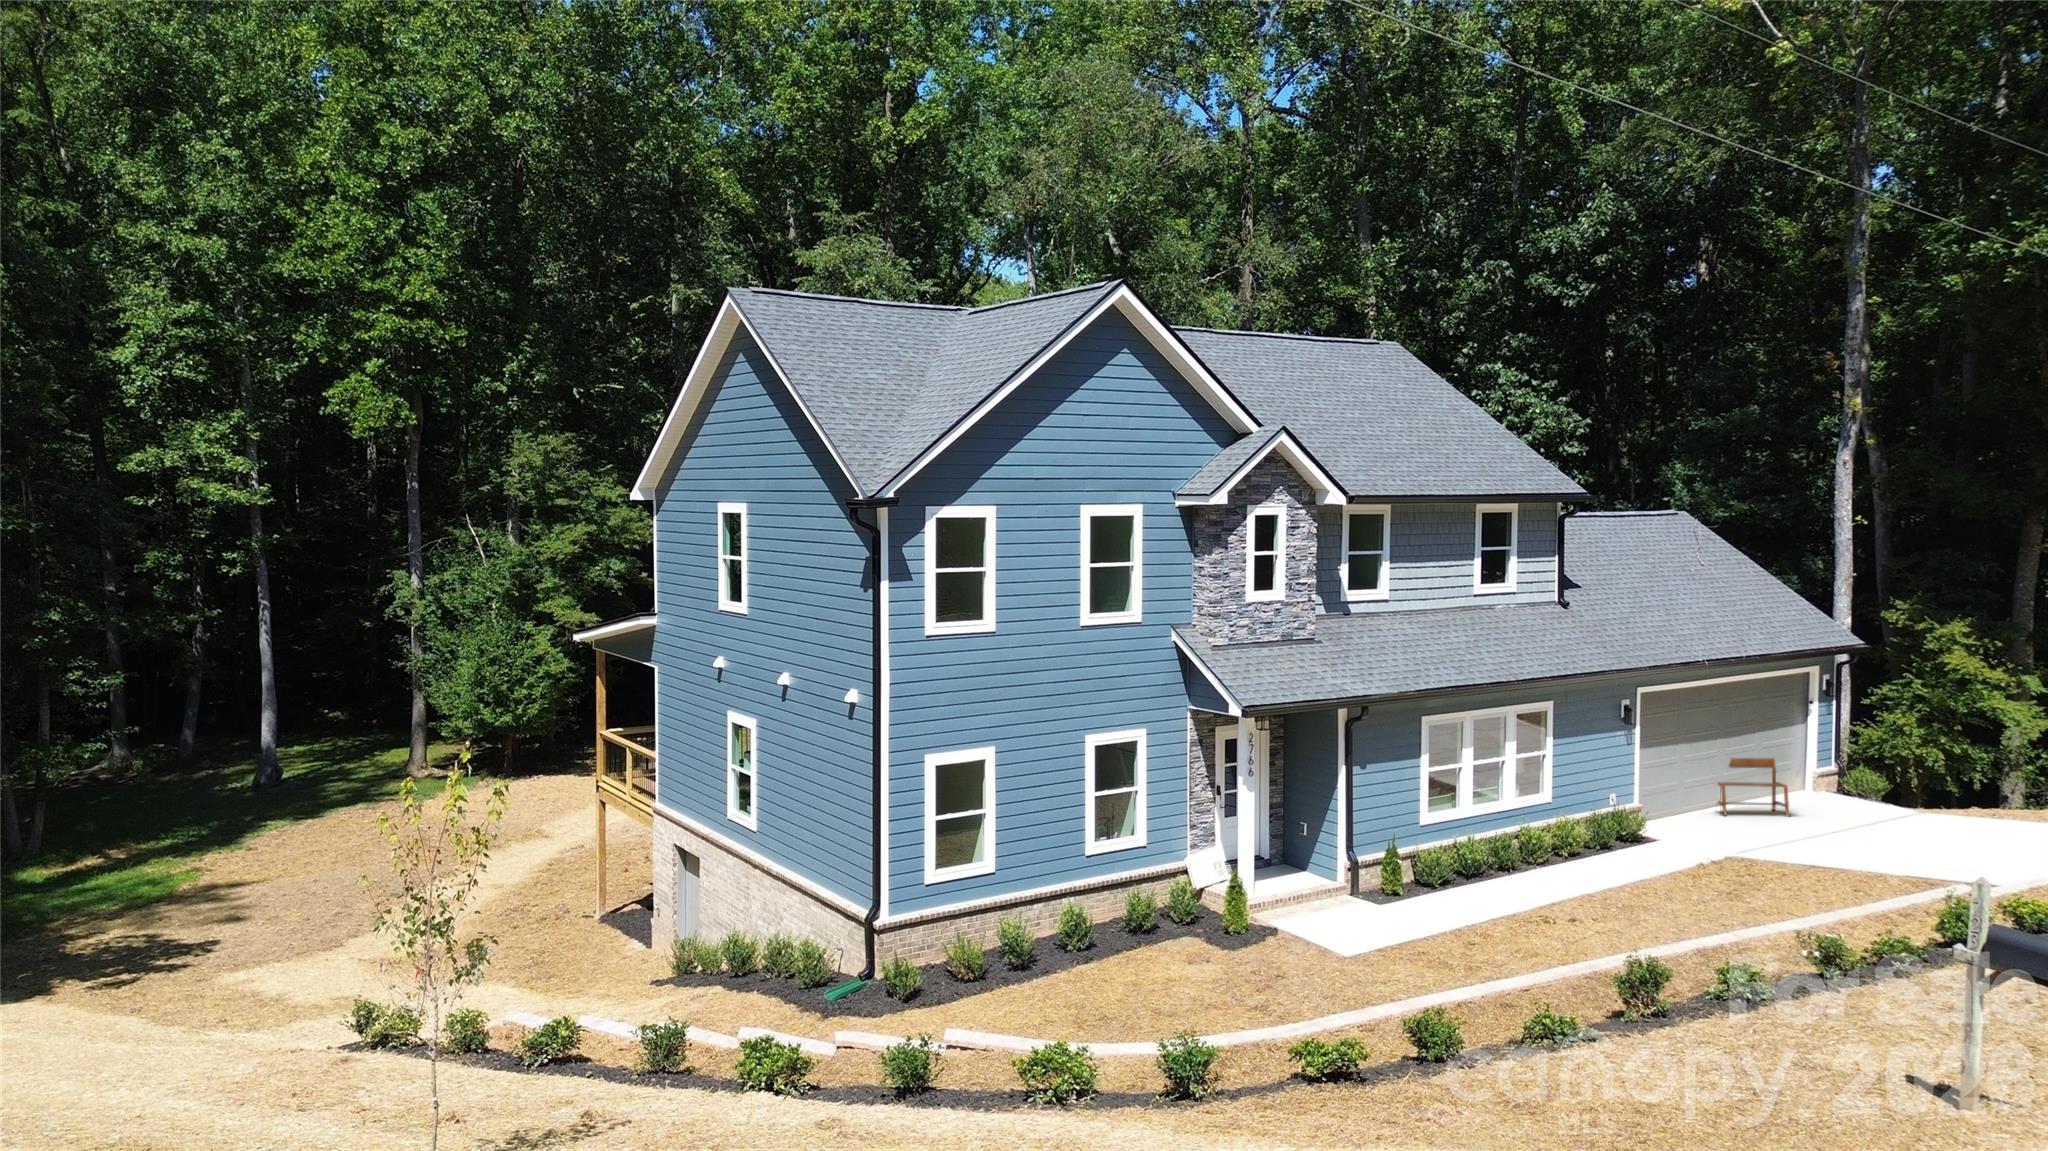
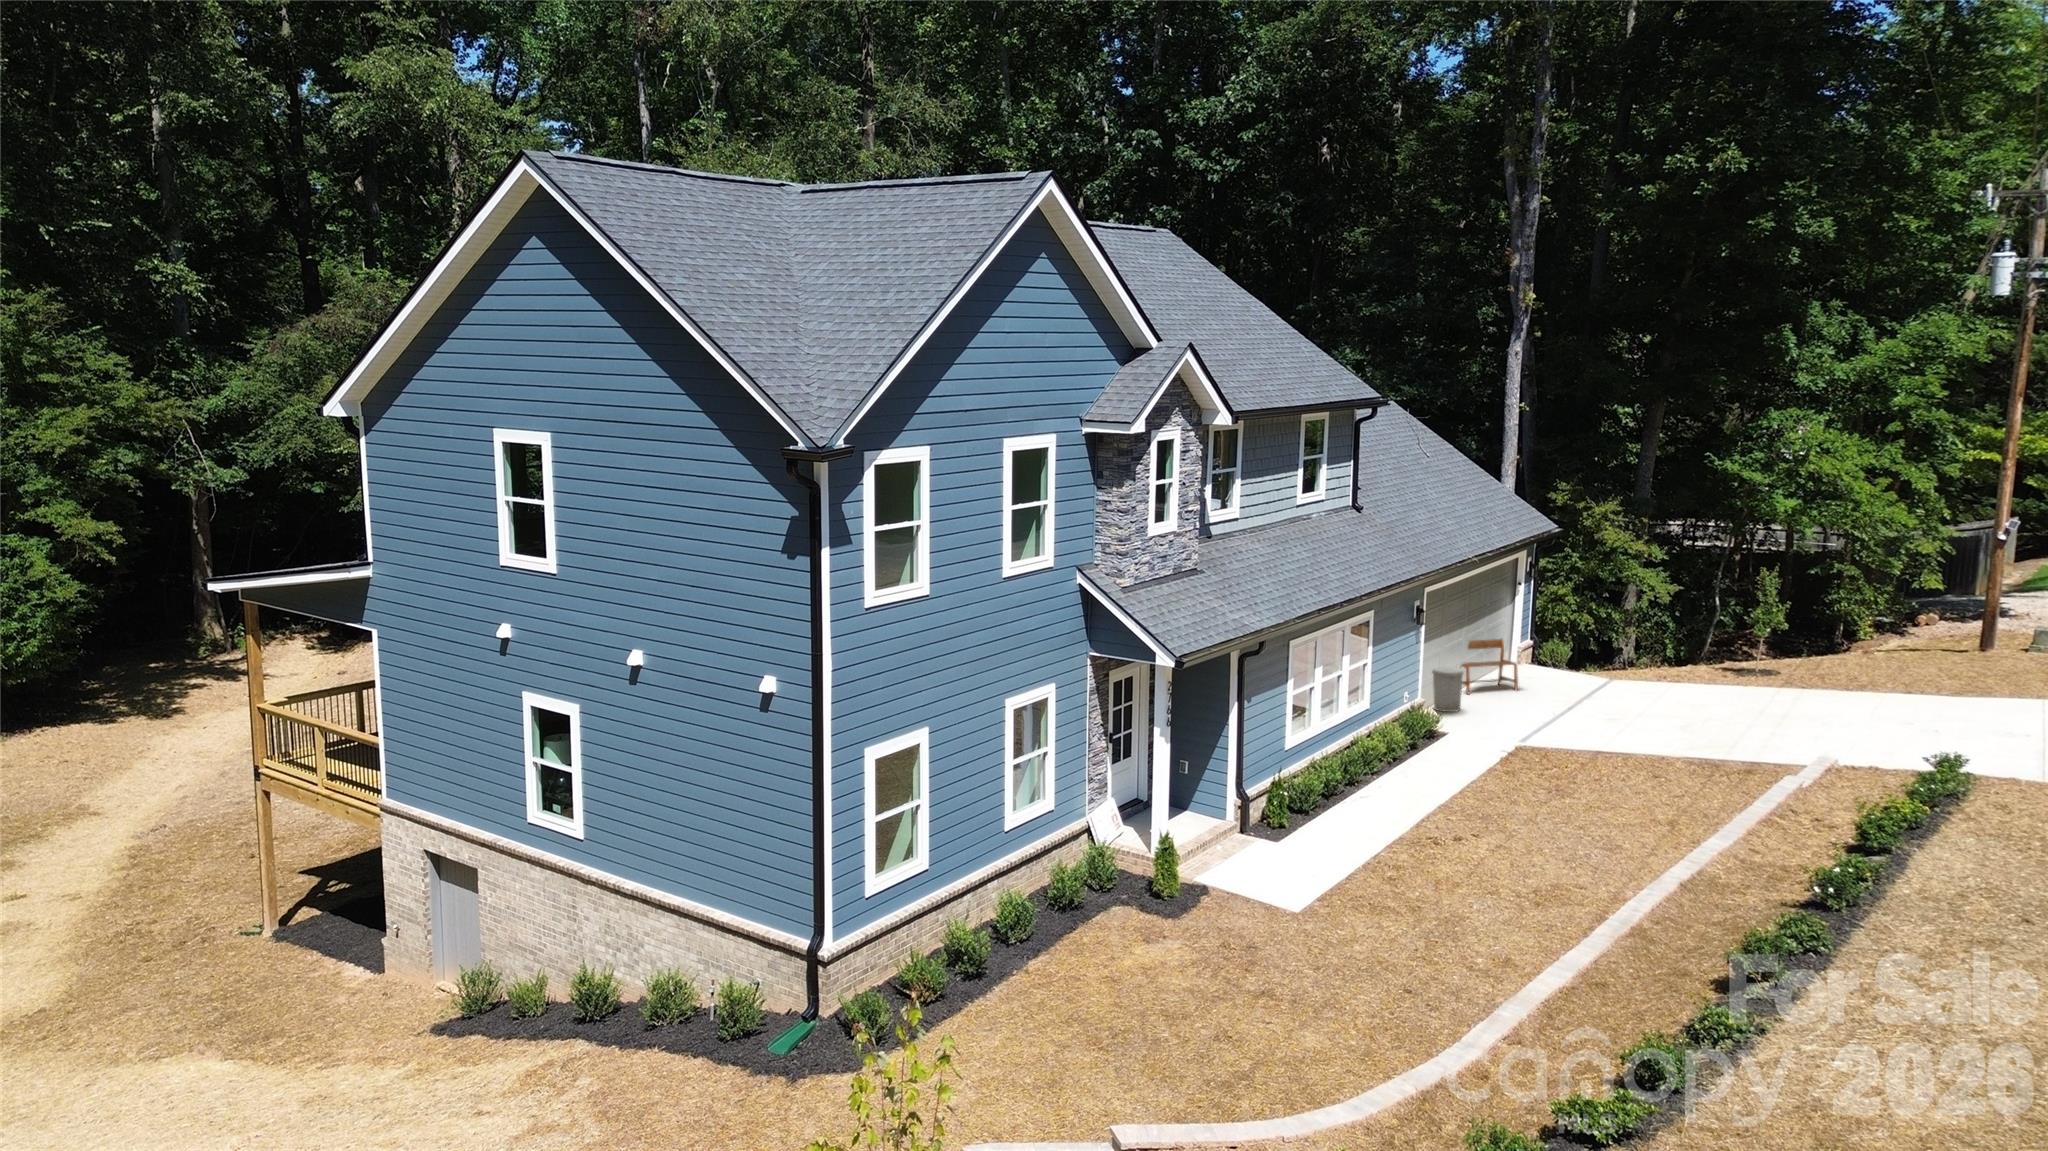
trash can: none [1664,780,1702,829] -> present [1432,667,1464,712]

